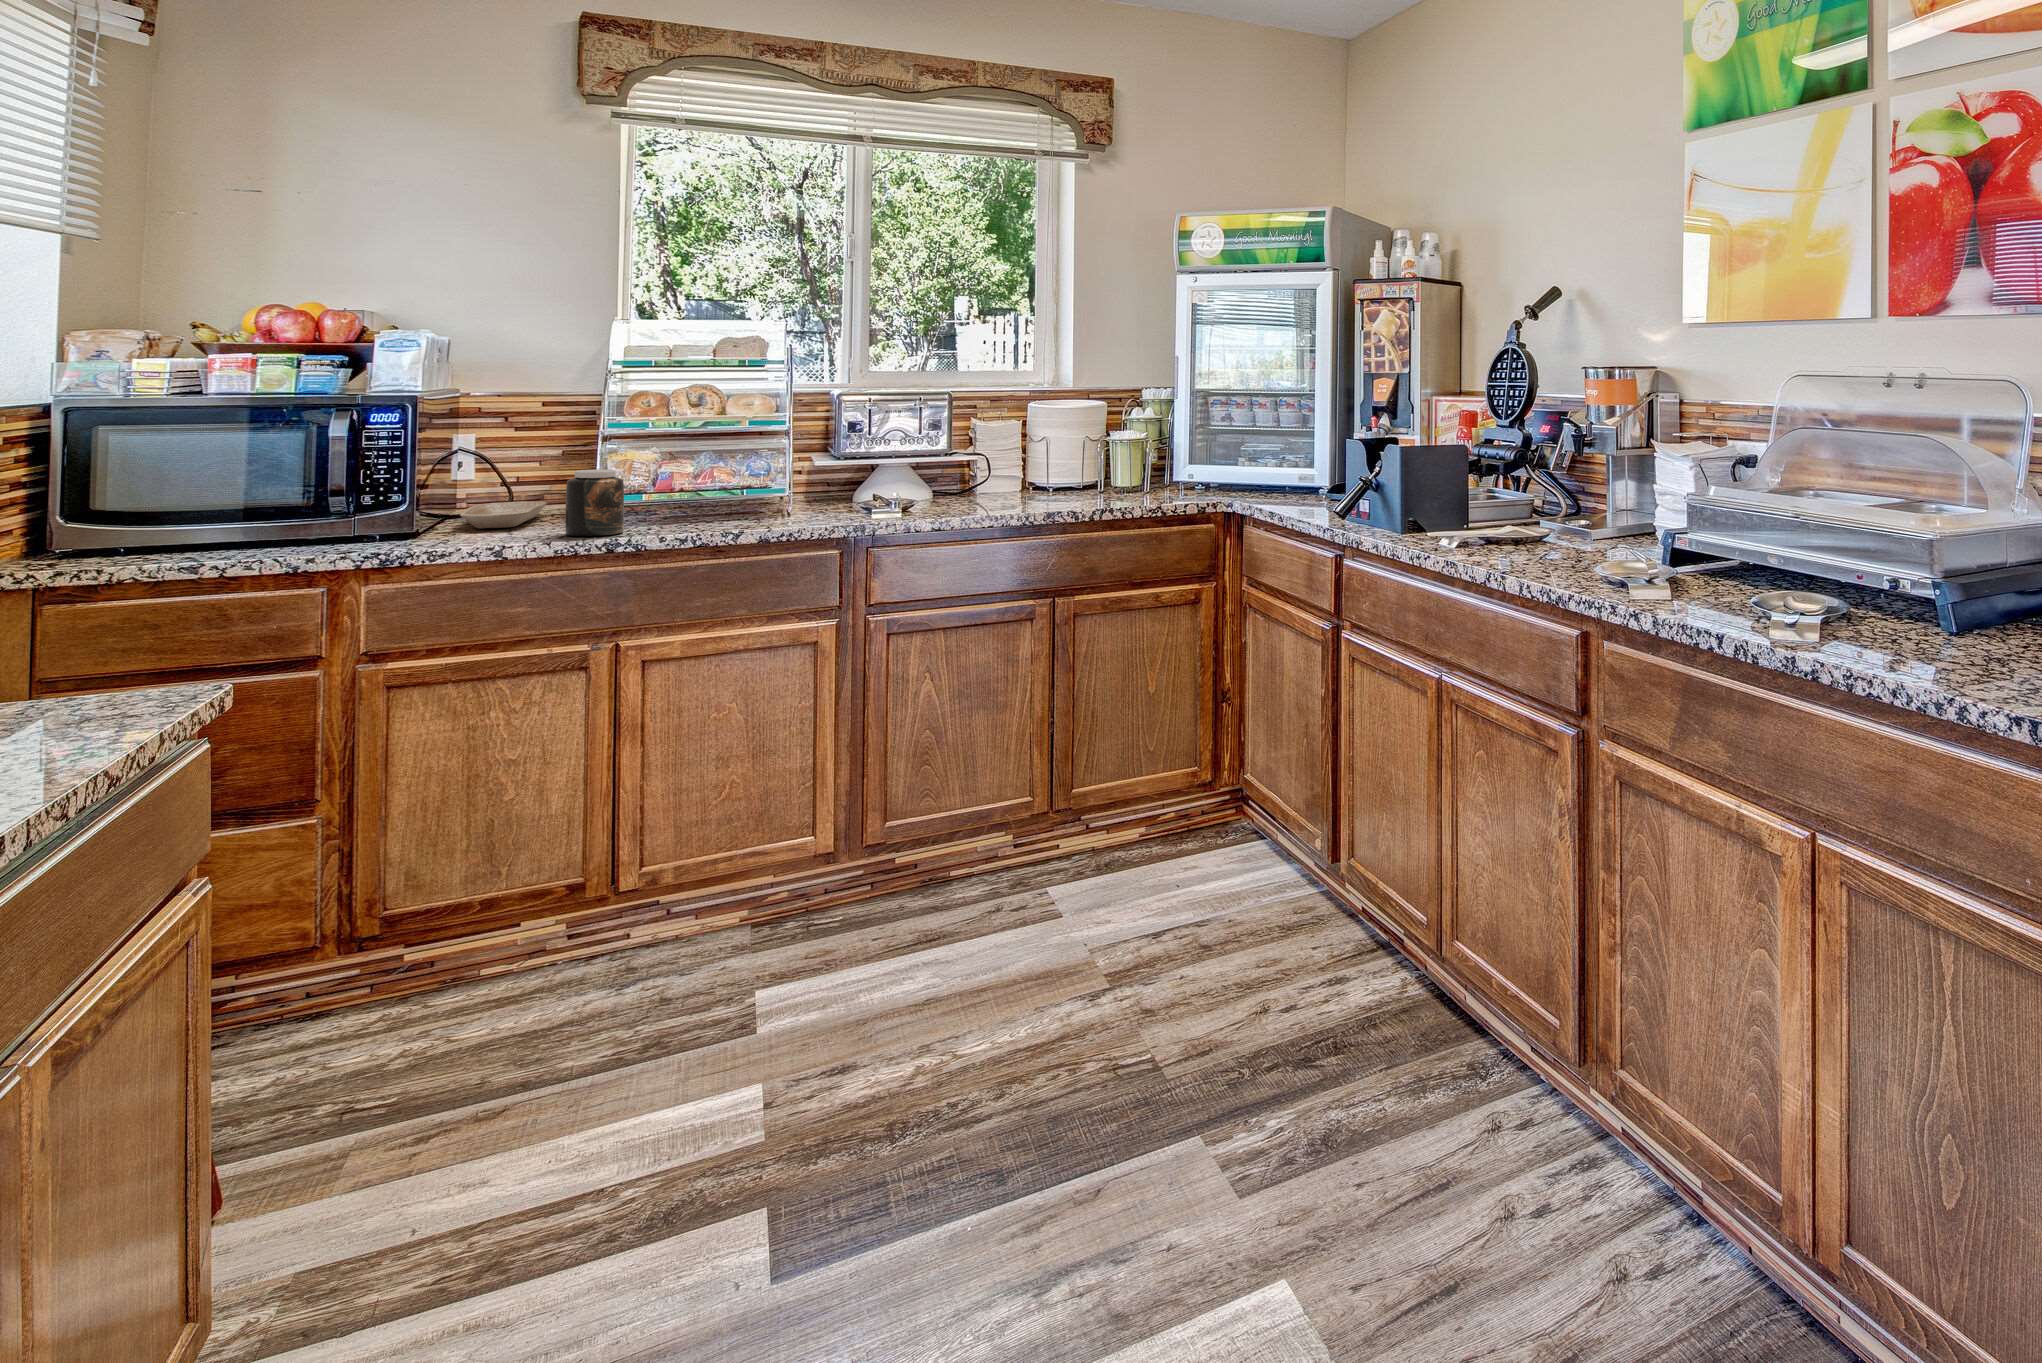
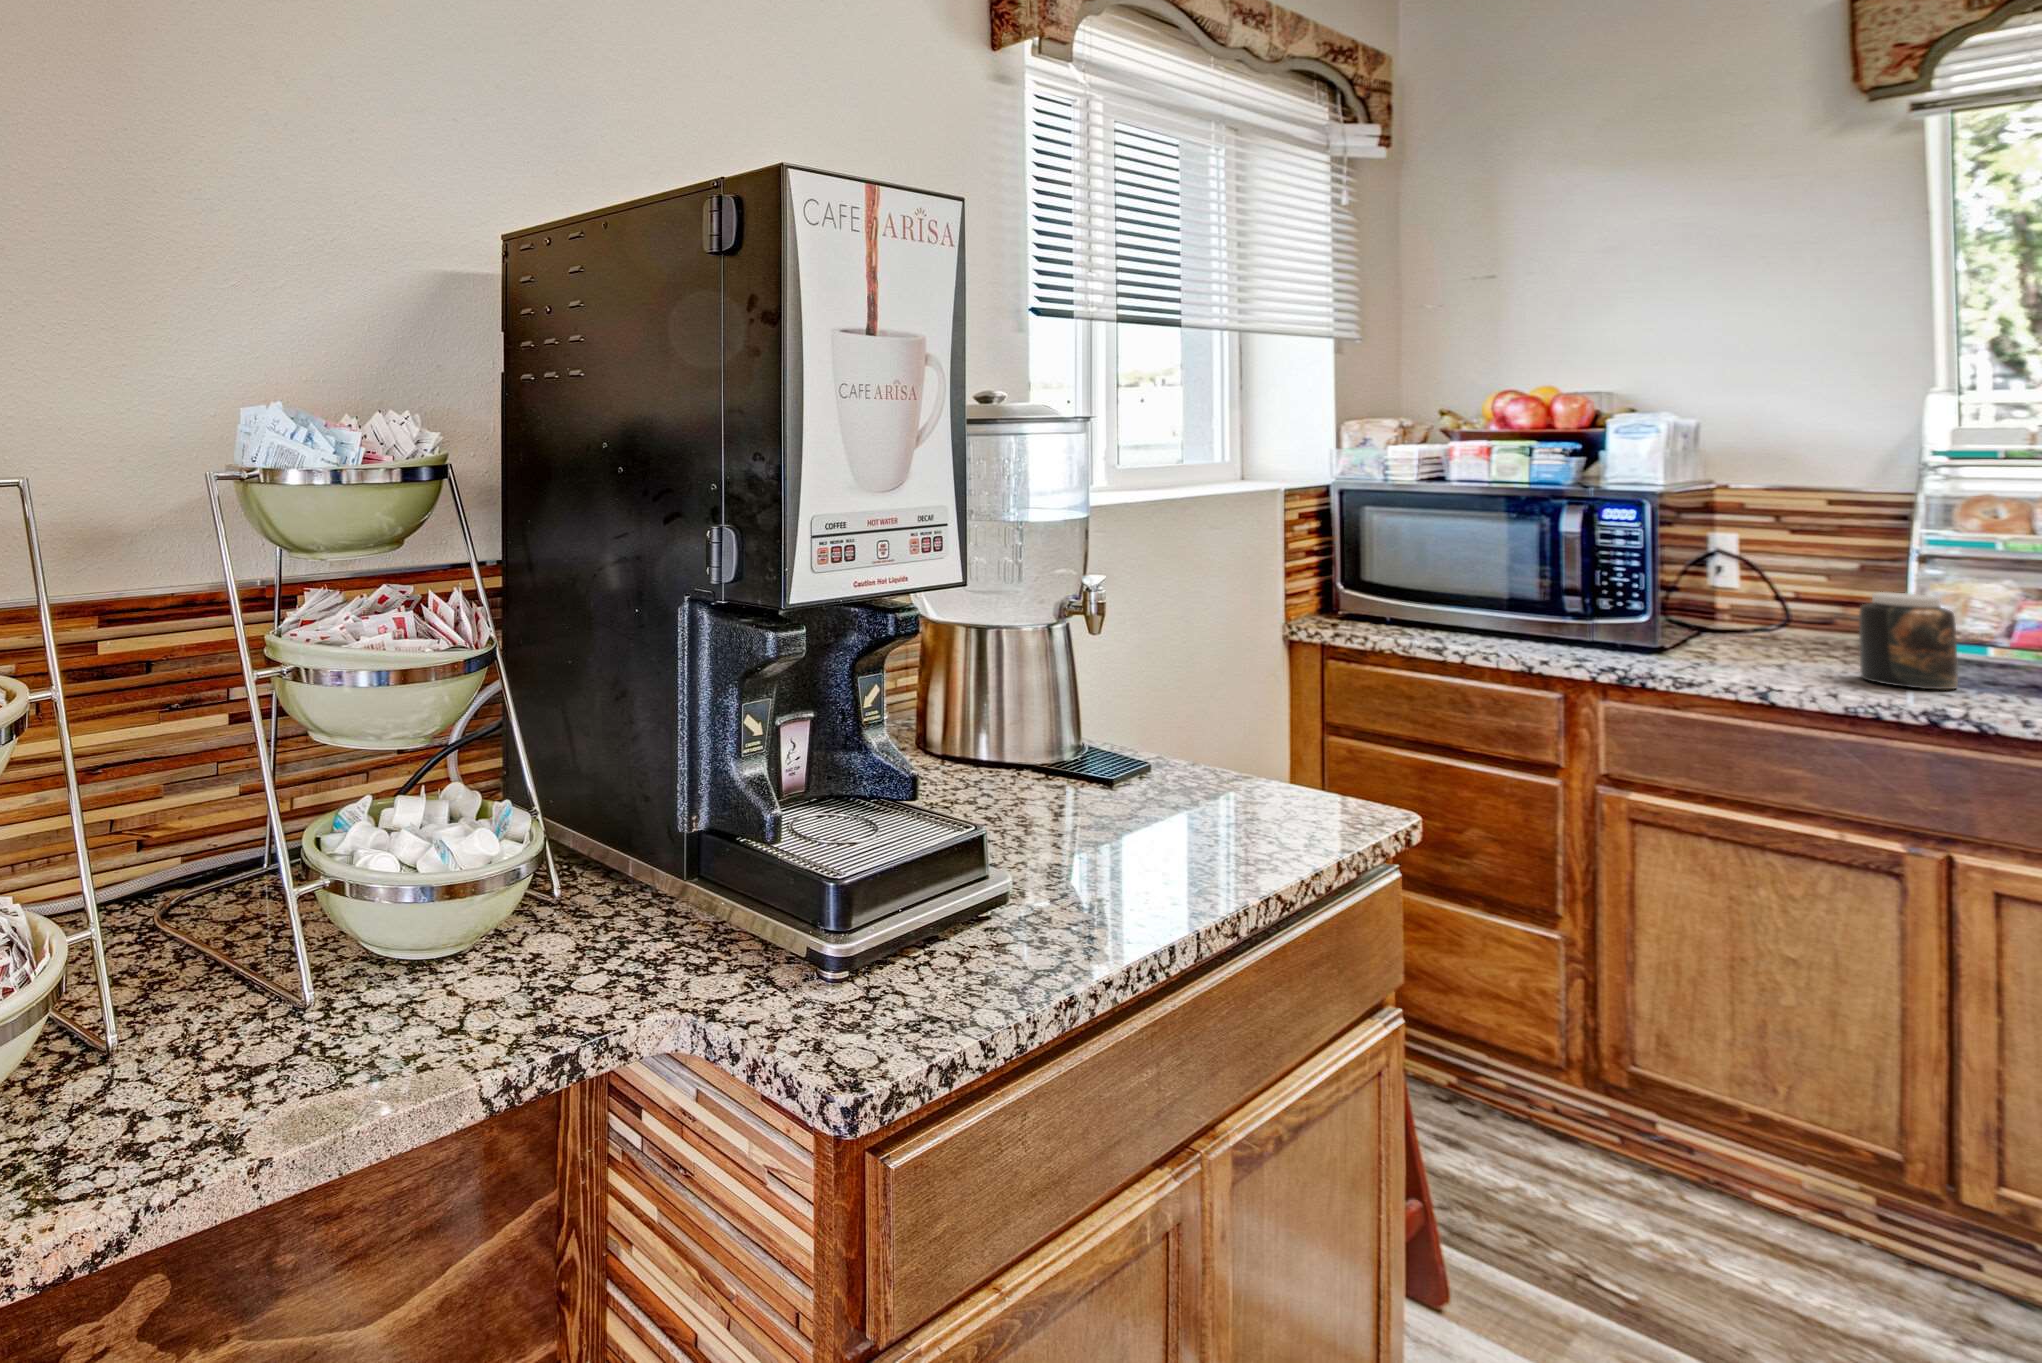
tray: present [460,501,547,528] -> none [1713,618,1836,654]

